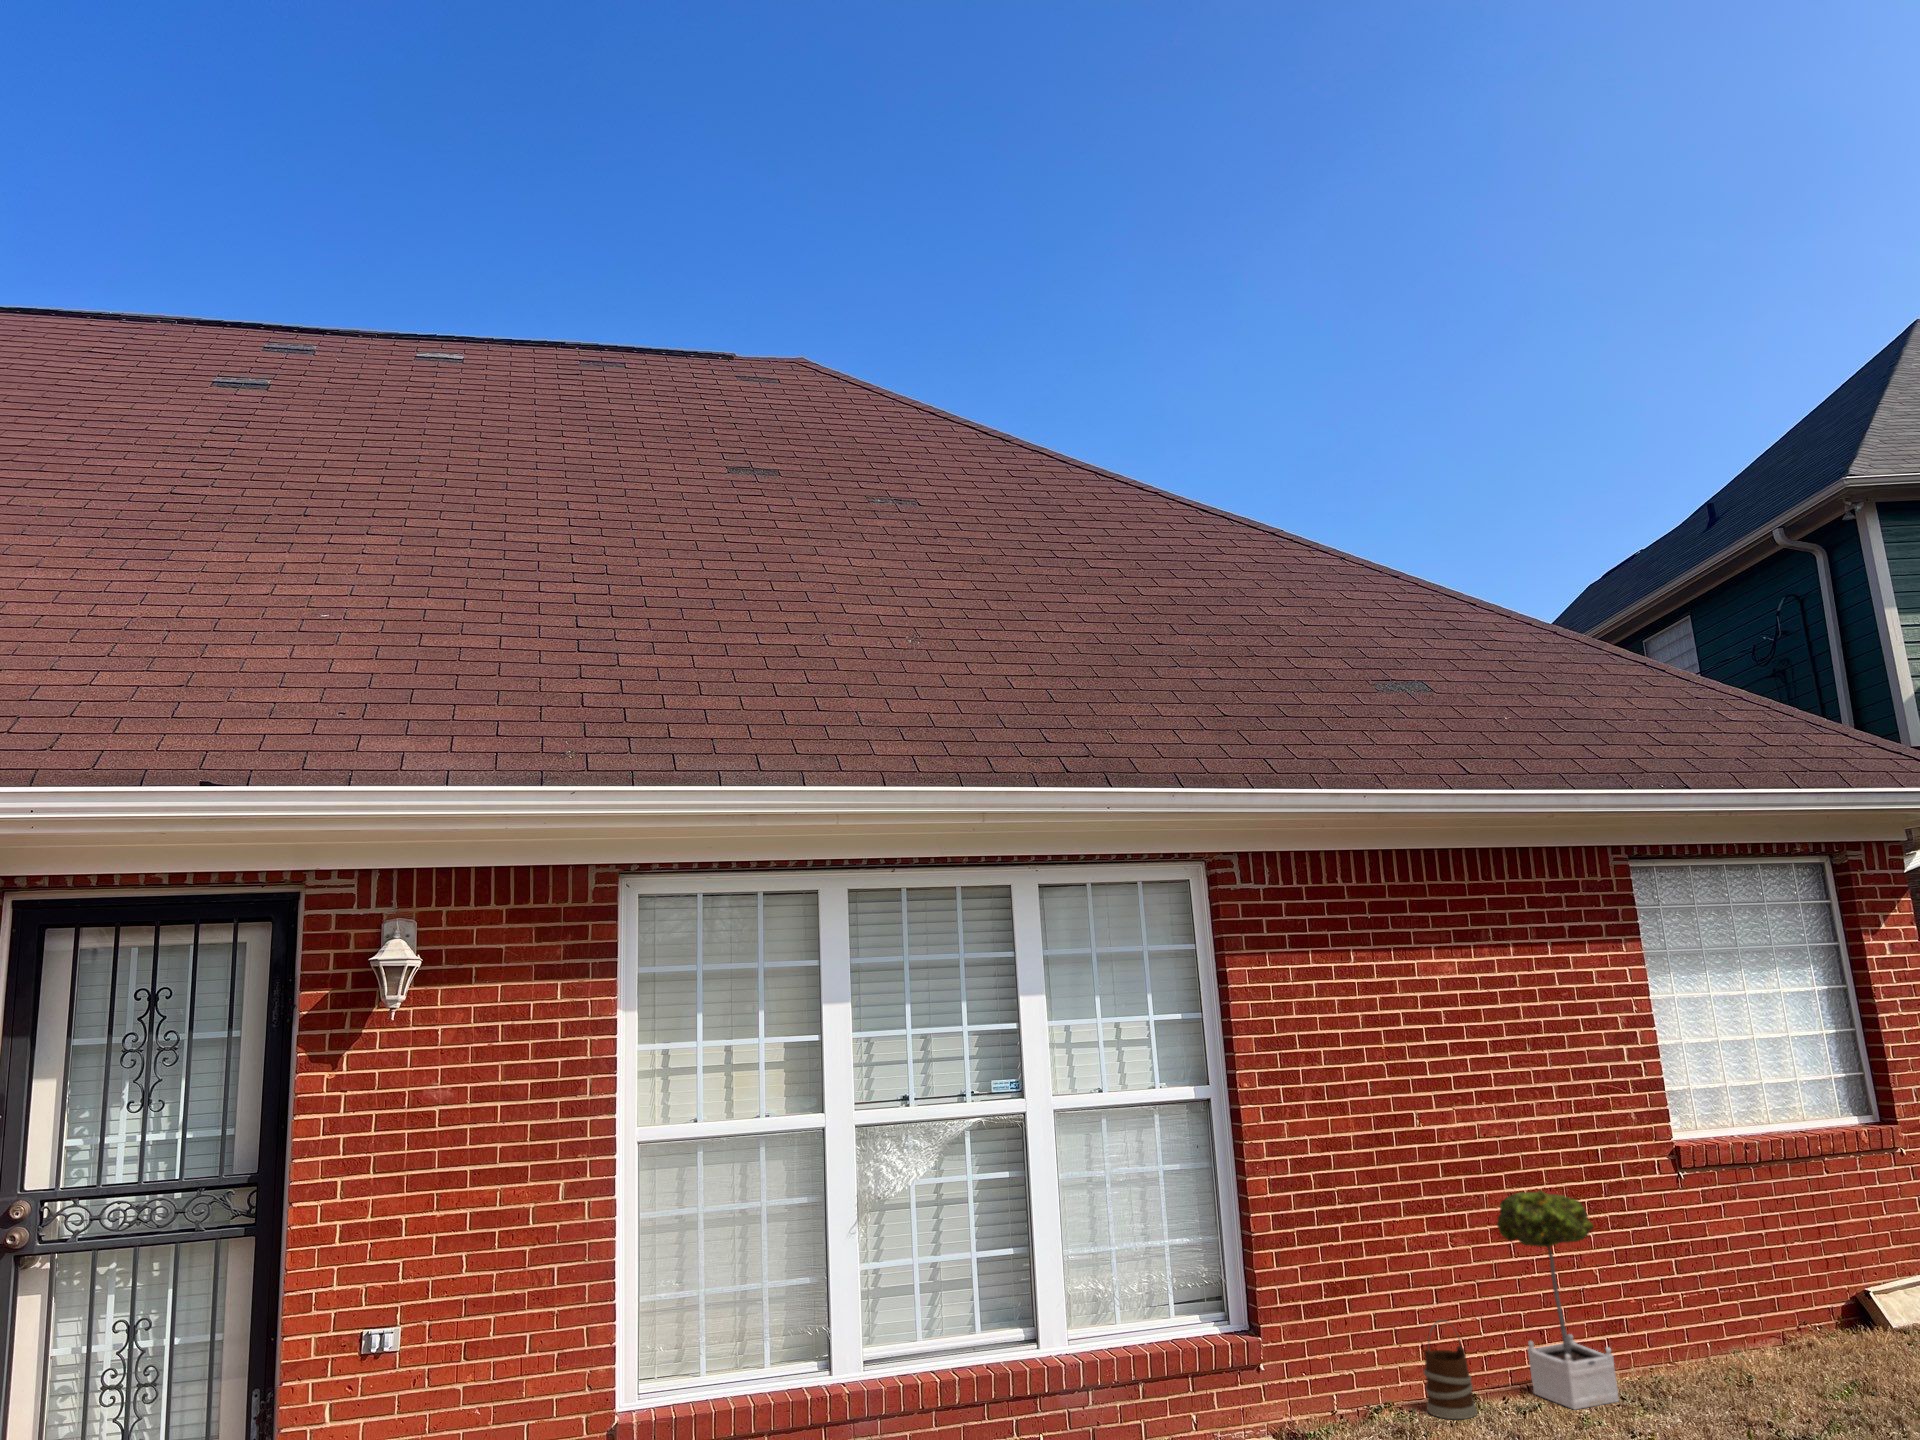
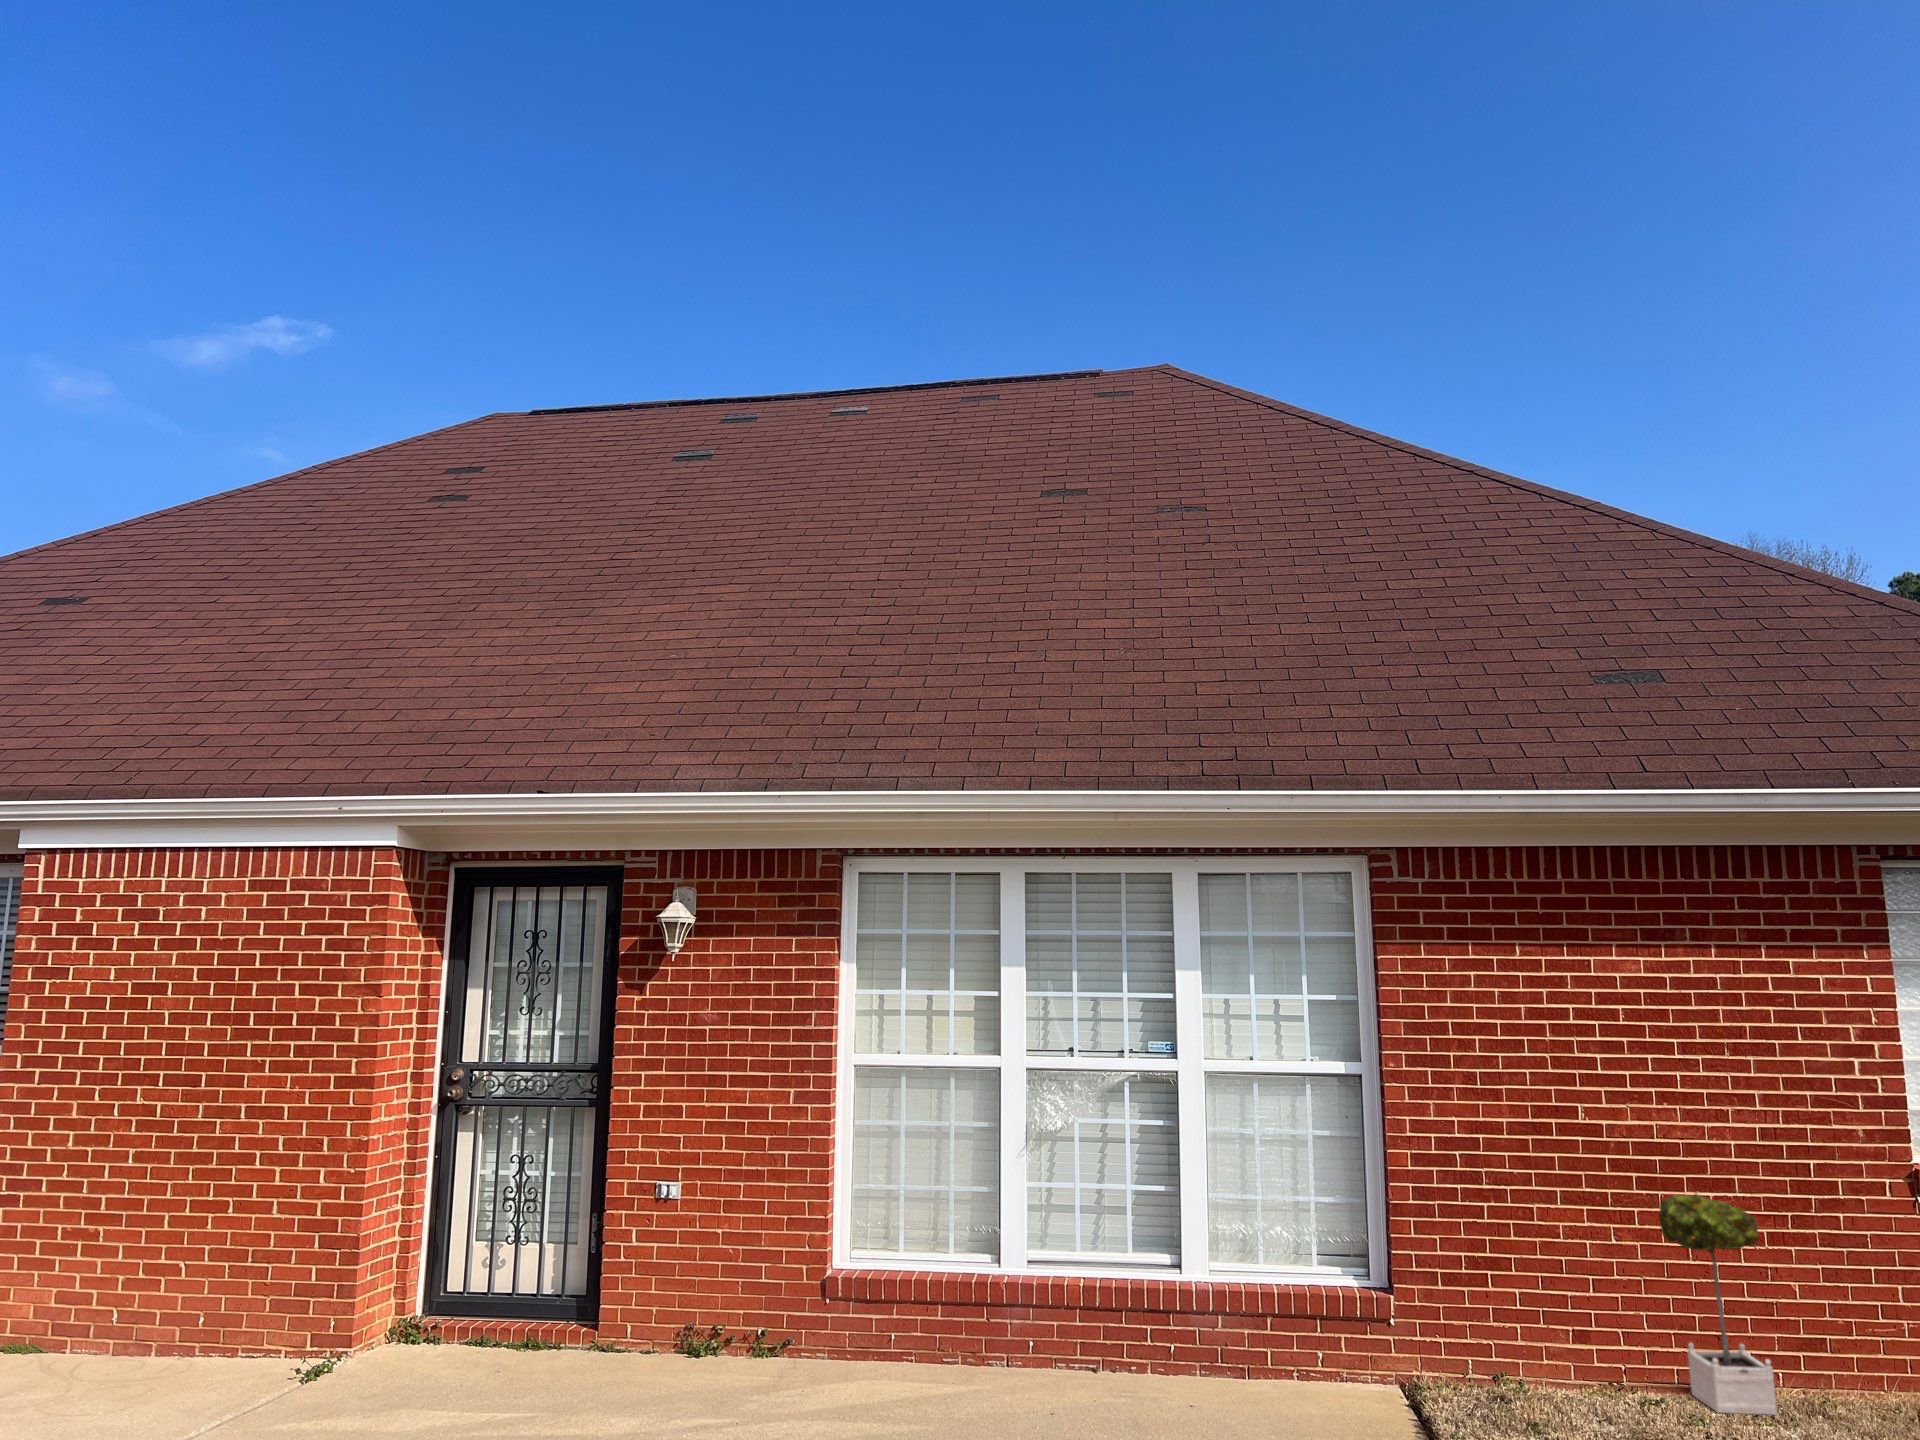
wooden bucket: present [1423,1320,1477,1419] -> none [1561,1306,1614,1402]

